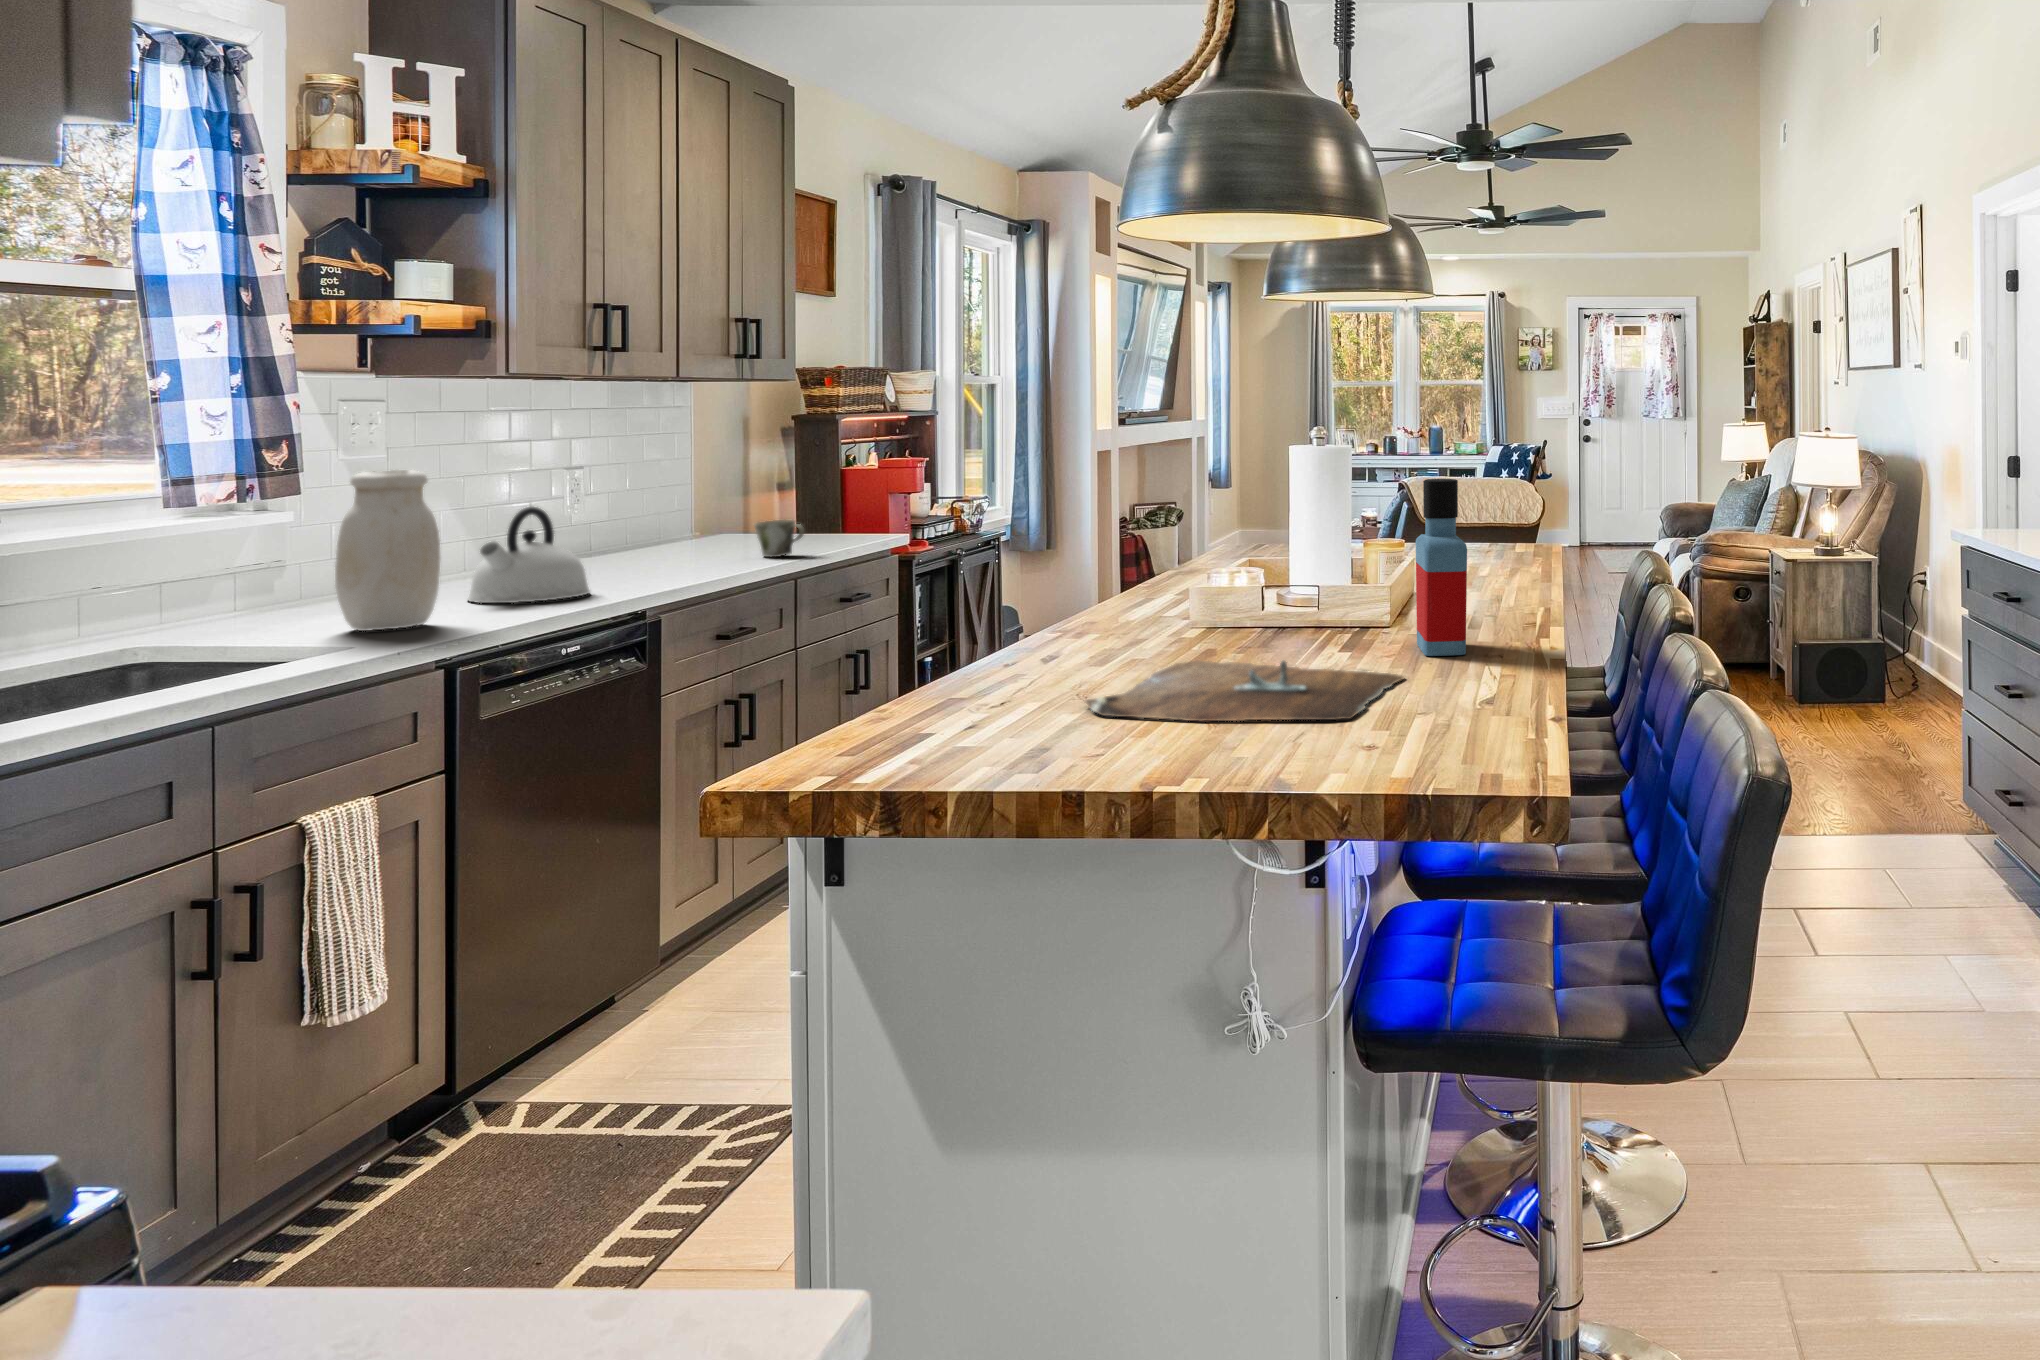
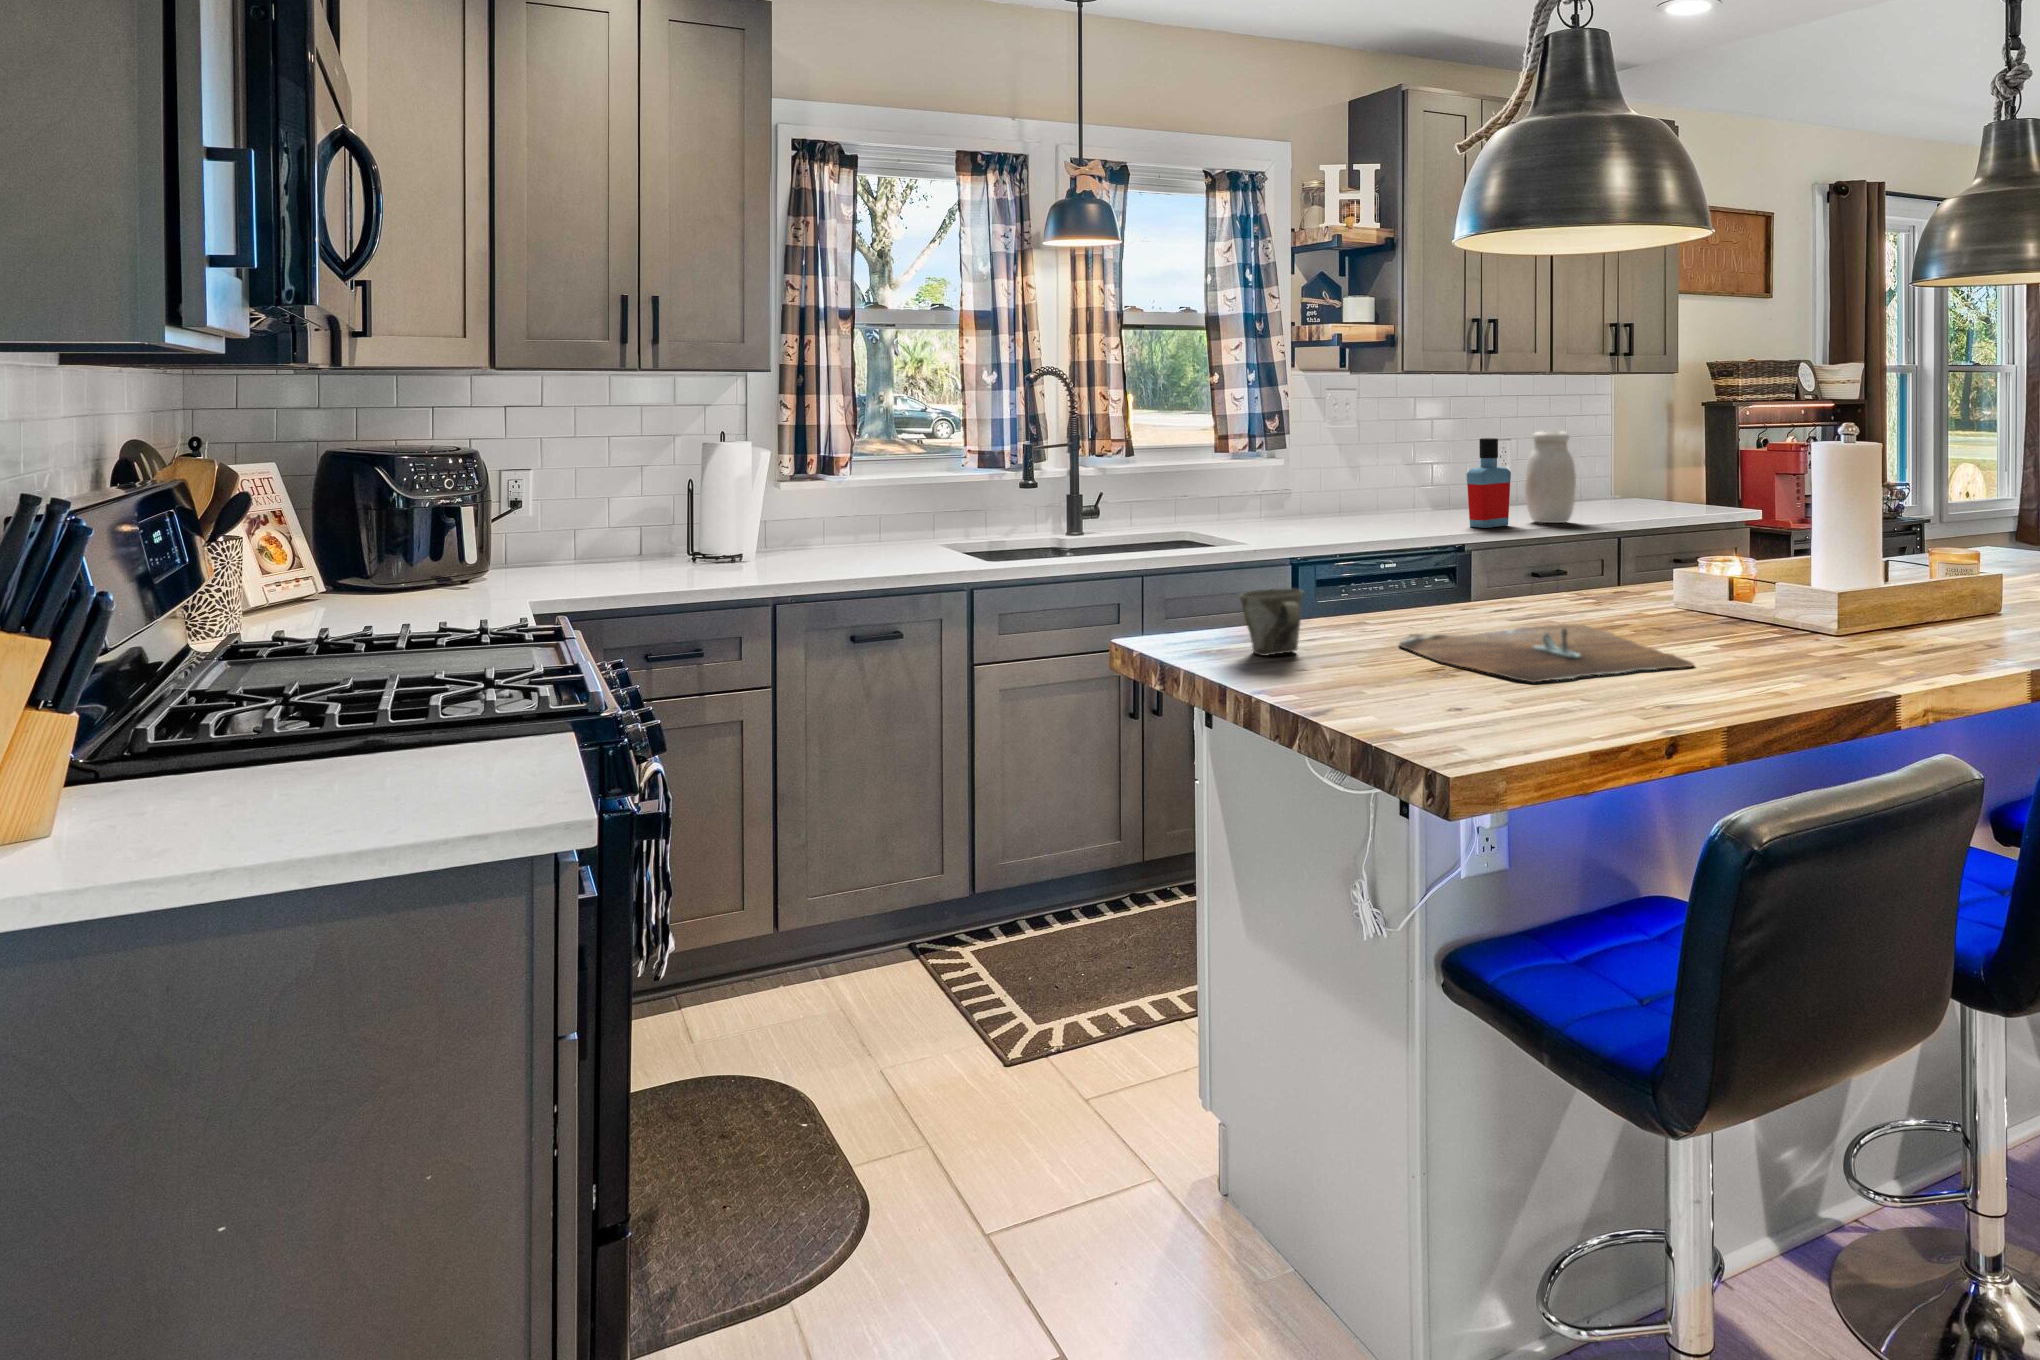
jar: present [335,470,440,631] -> present [1525,431,1576,523]
bottle: present [1416,479,1467,656] -> present [1467,438,1511,528]
kettle: present [468,507,590,603] -> none [1358,466,1432,532]
mug: present [754,519,804,557] -> present [1240,589,1303,656]

